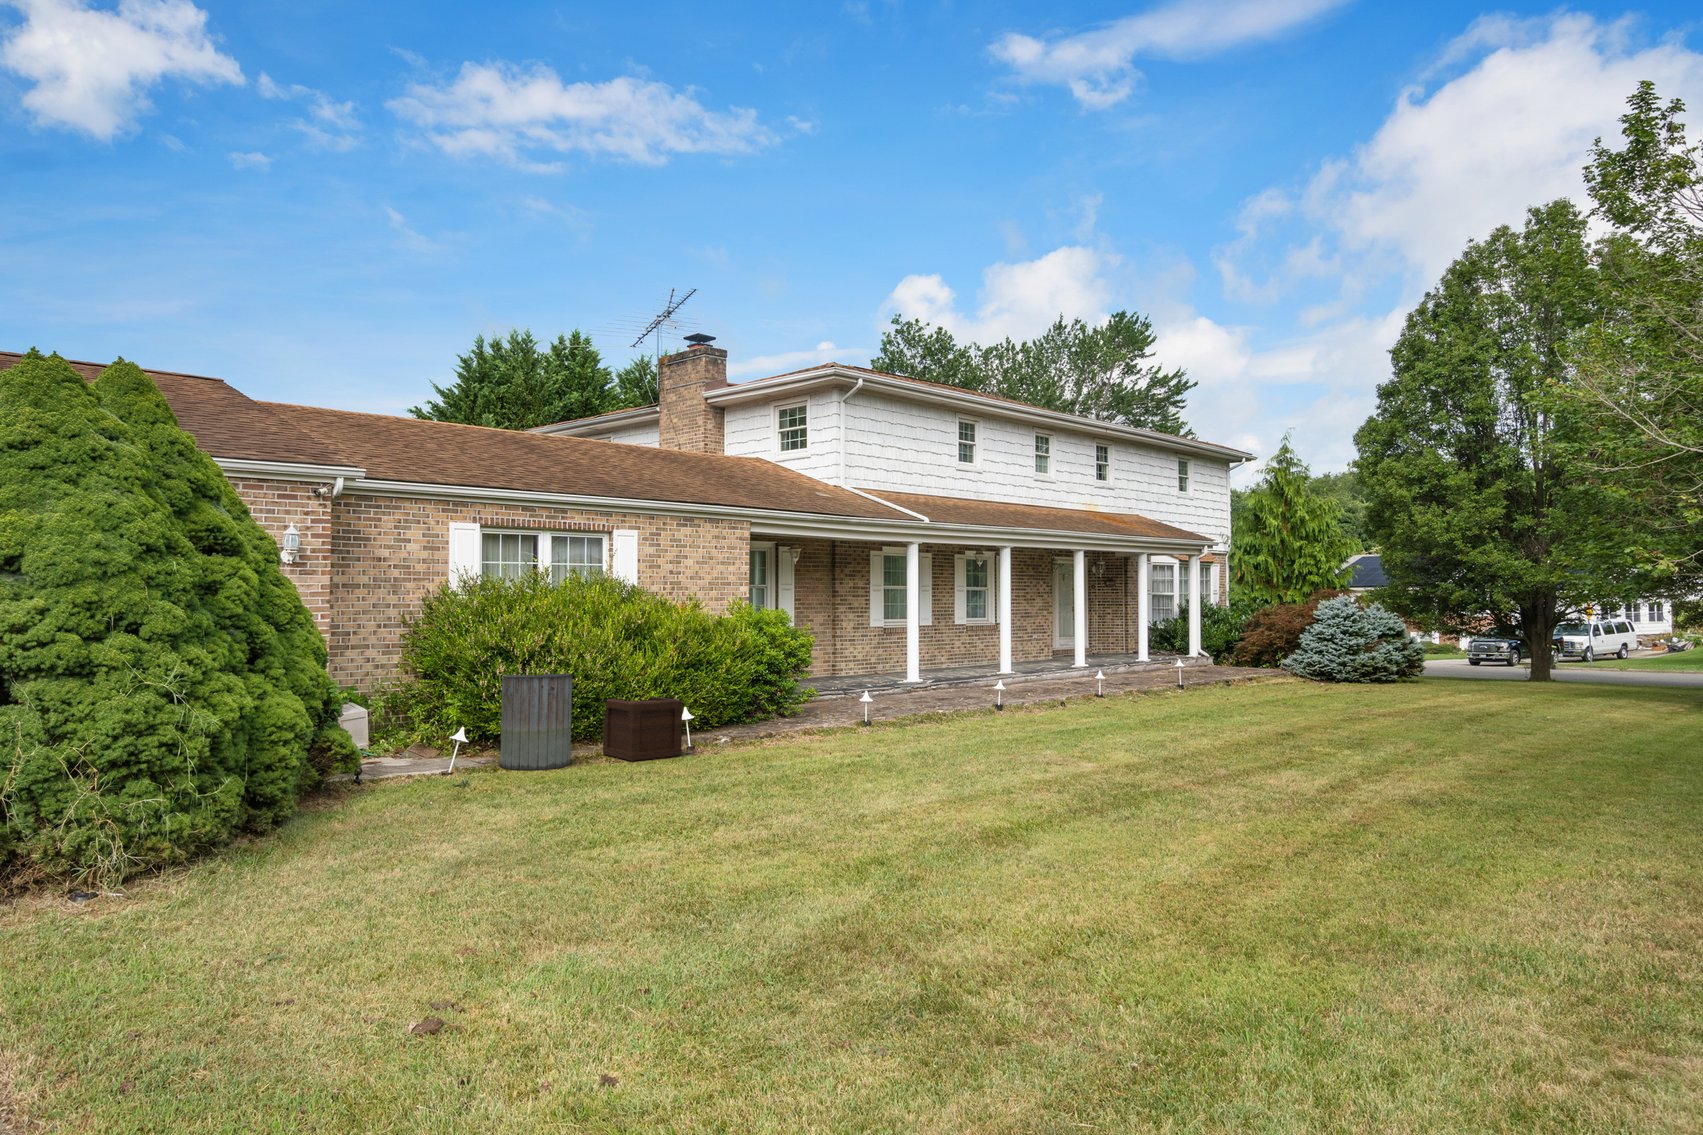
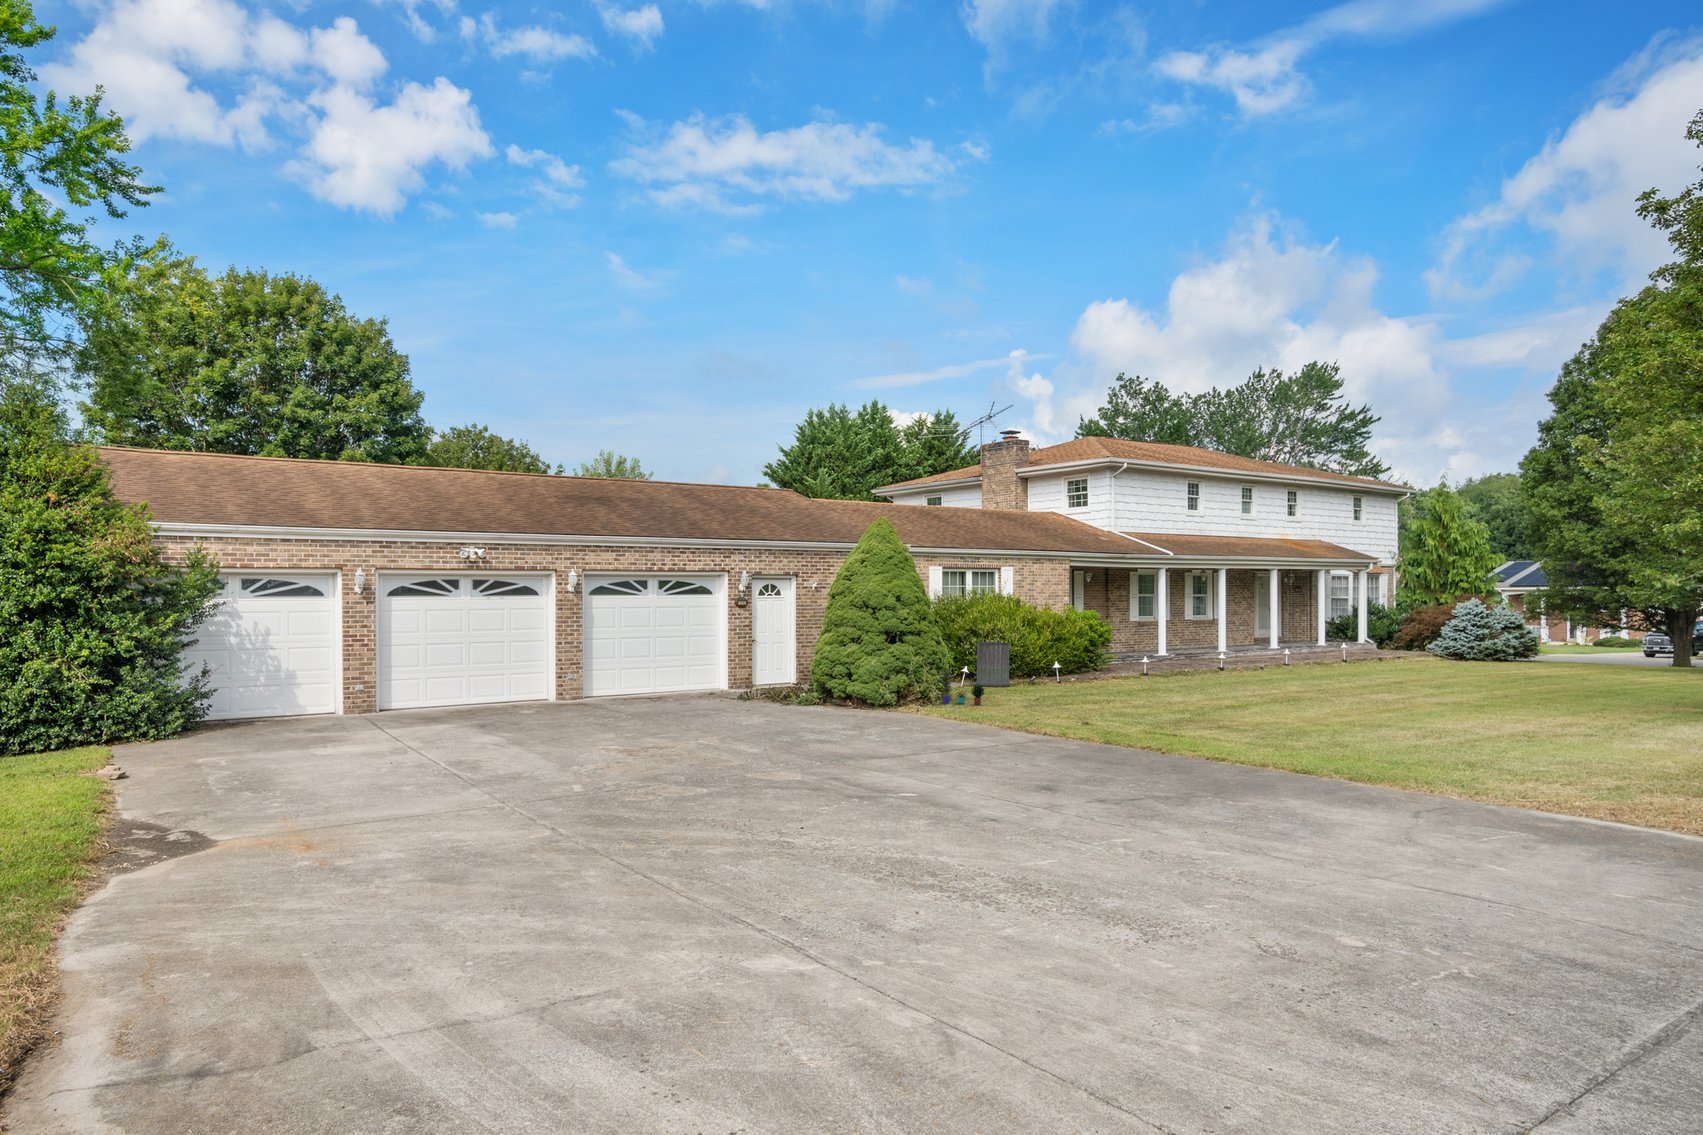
wooden crate: present [603,697,682,761] -> none [1018,655,1058,686]
potted plant: none [245,758,364,858] -> present [941,669,984,704]

